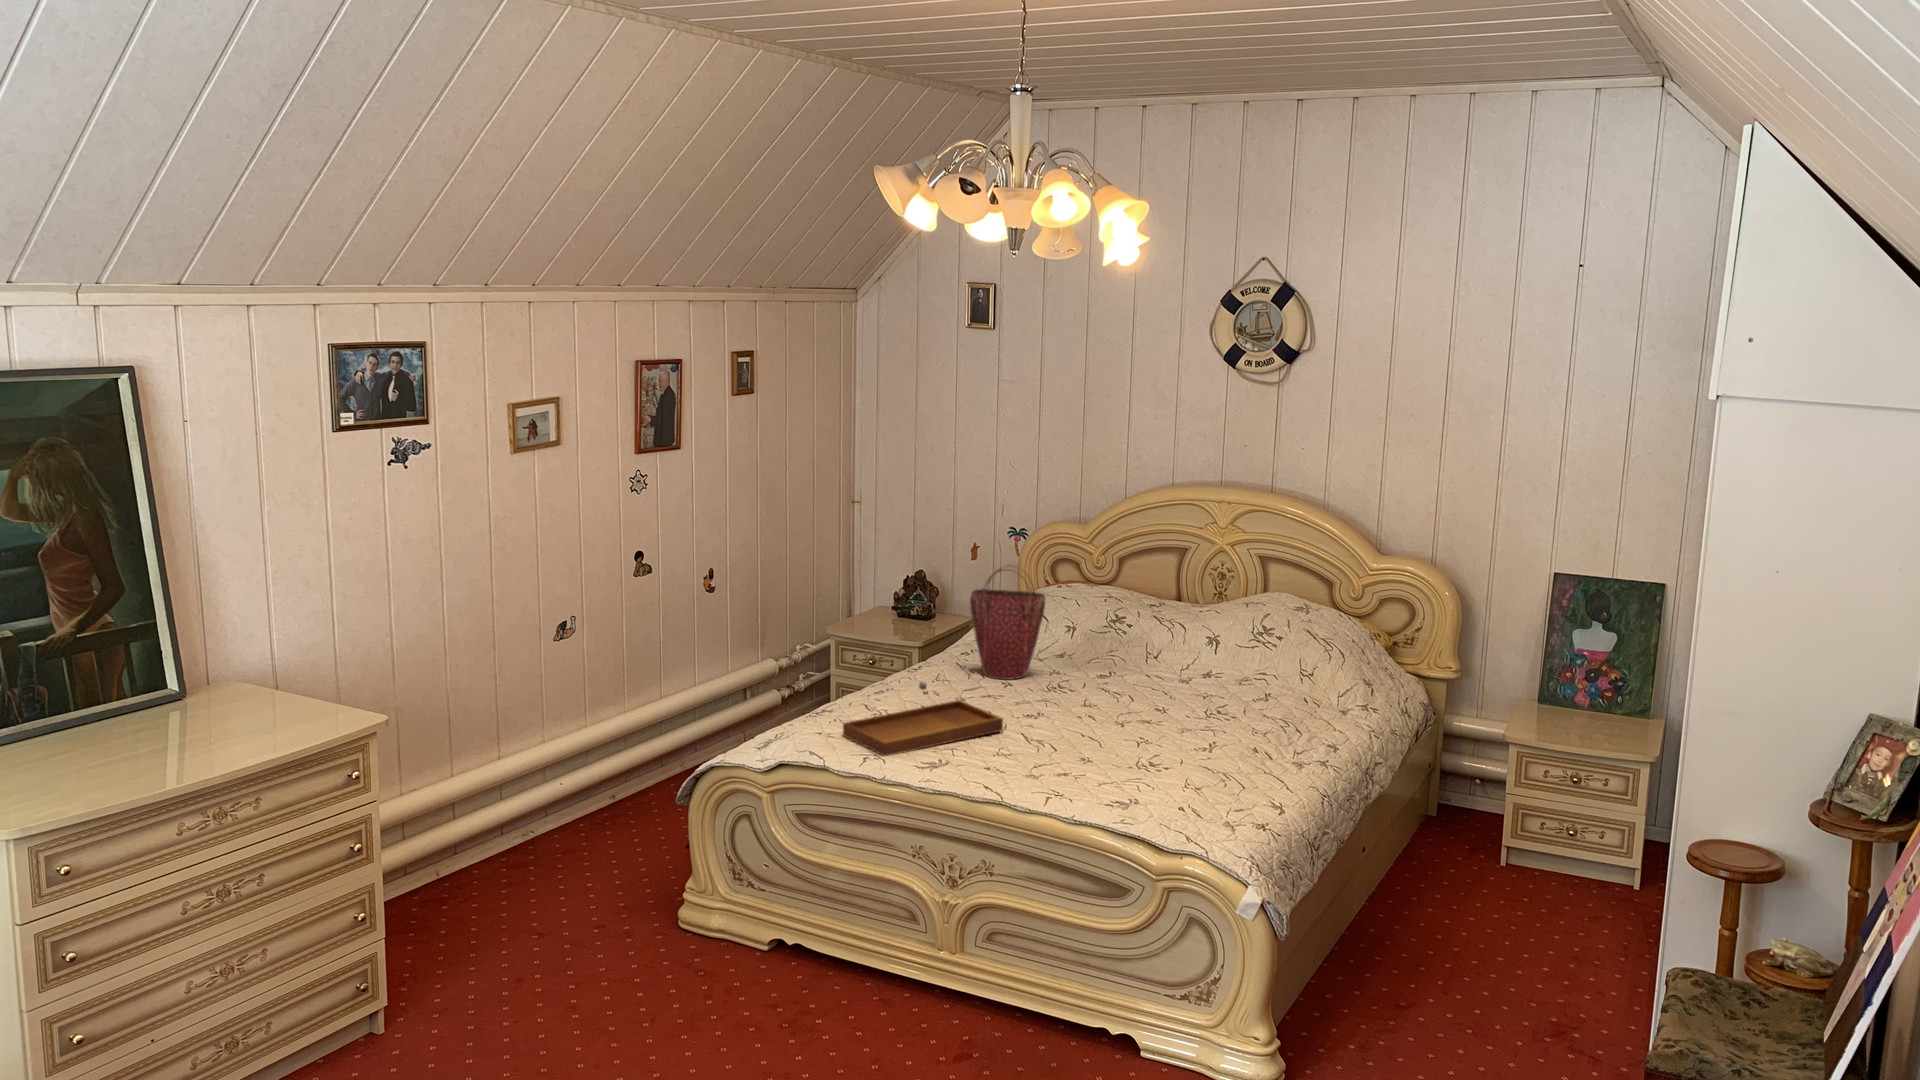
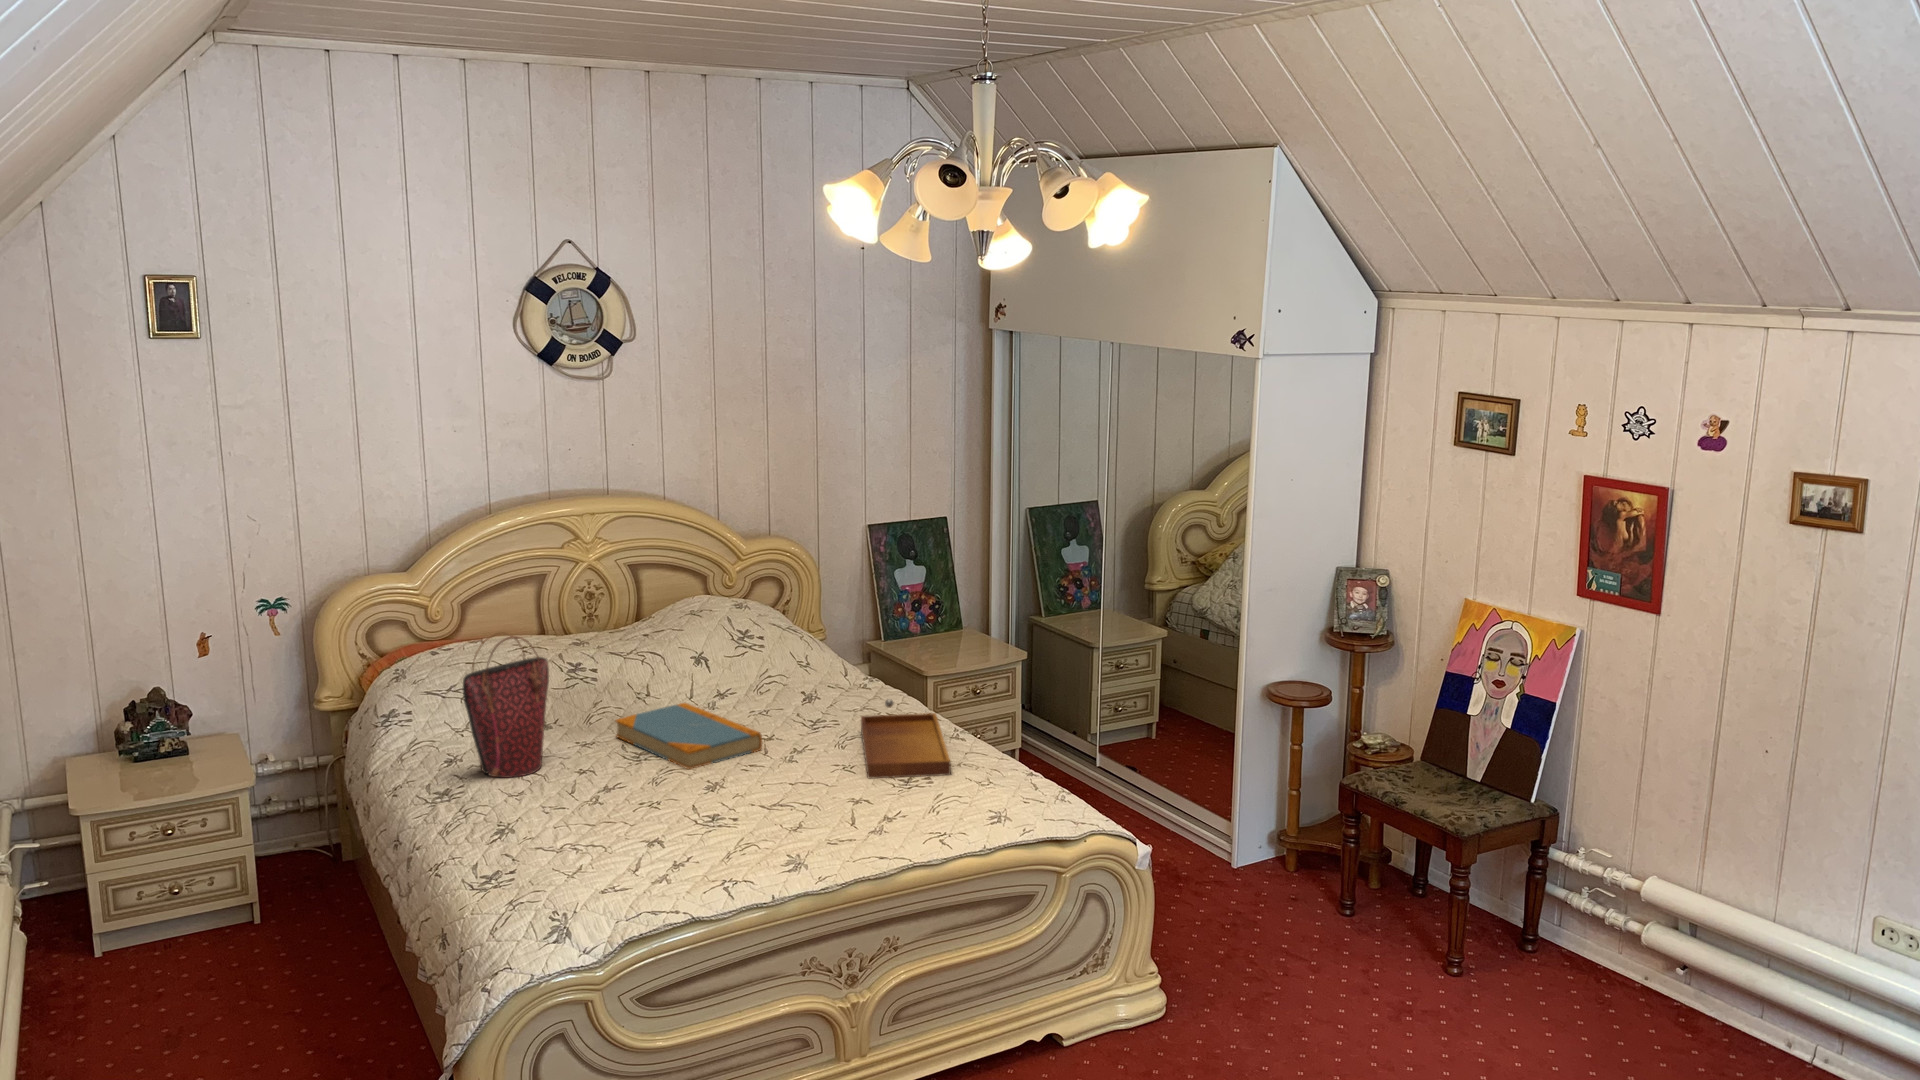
book: none [1082,666,1178,720] -> present [616,703,762,769]
tray: present [843,682,1003,756] -> present [861,699,951,778]

